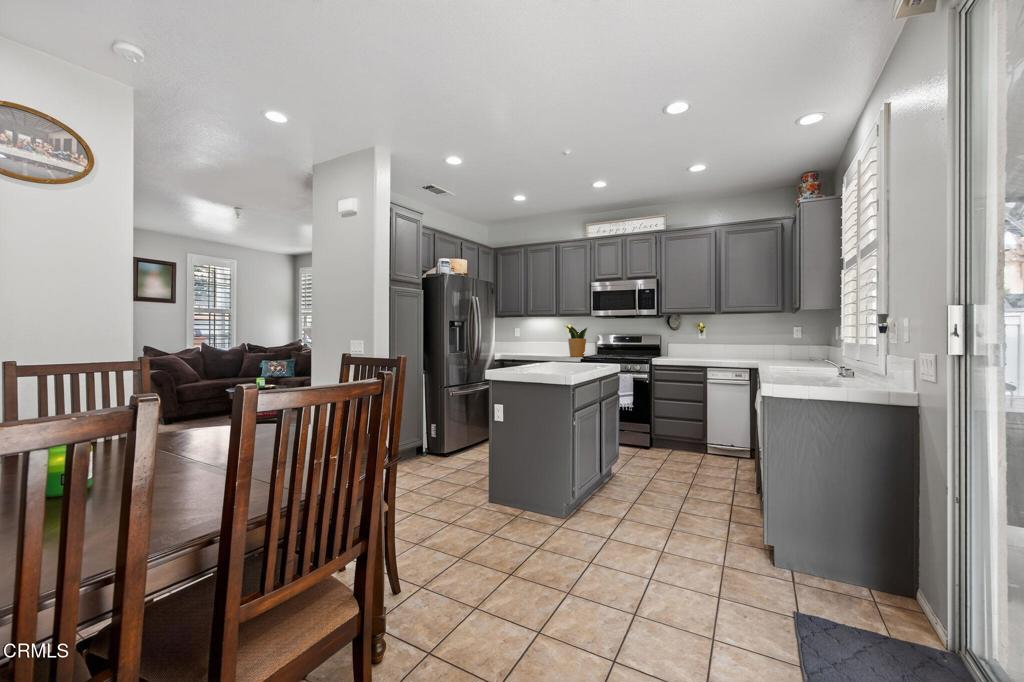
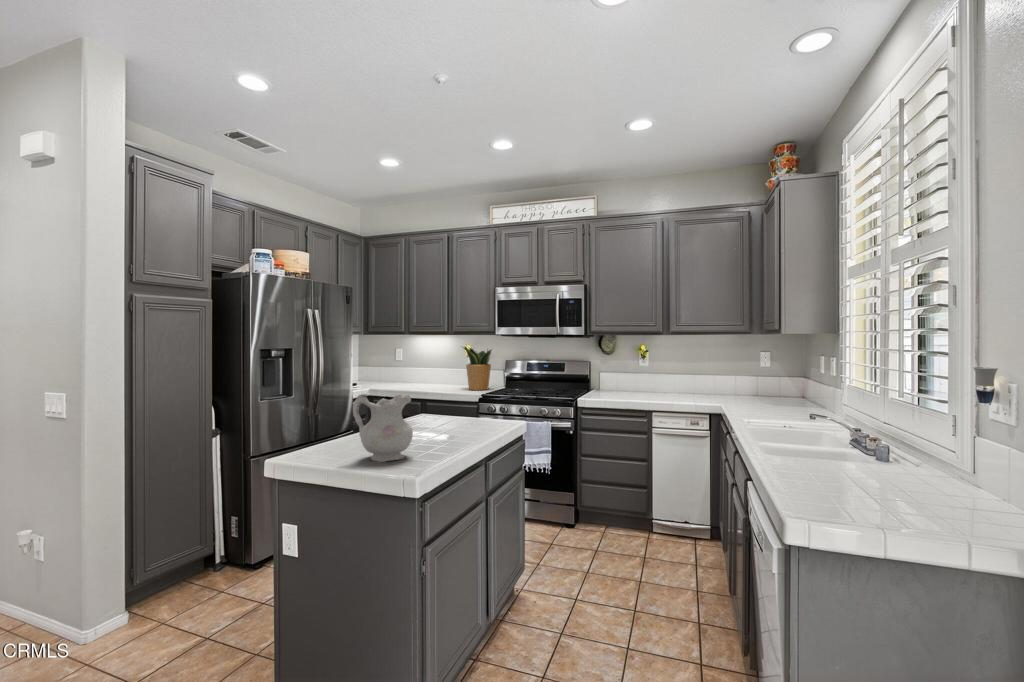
ceramic pitcher: none [531,336,562,372] -> present [353,394,413,462]

